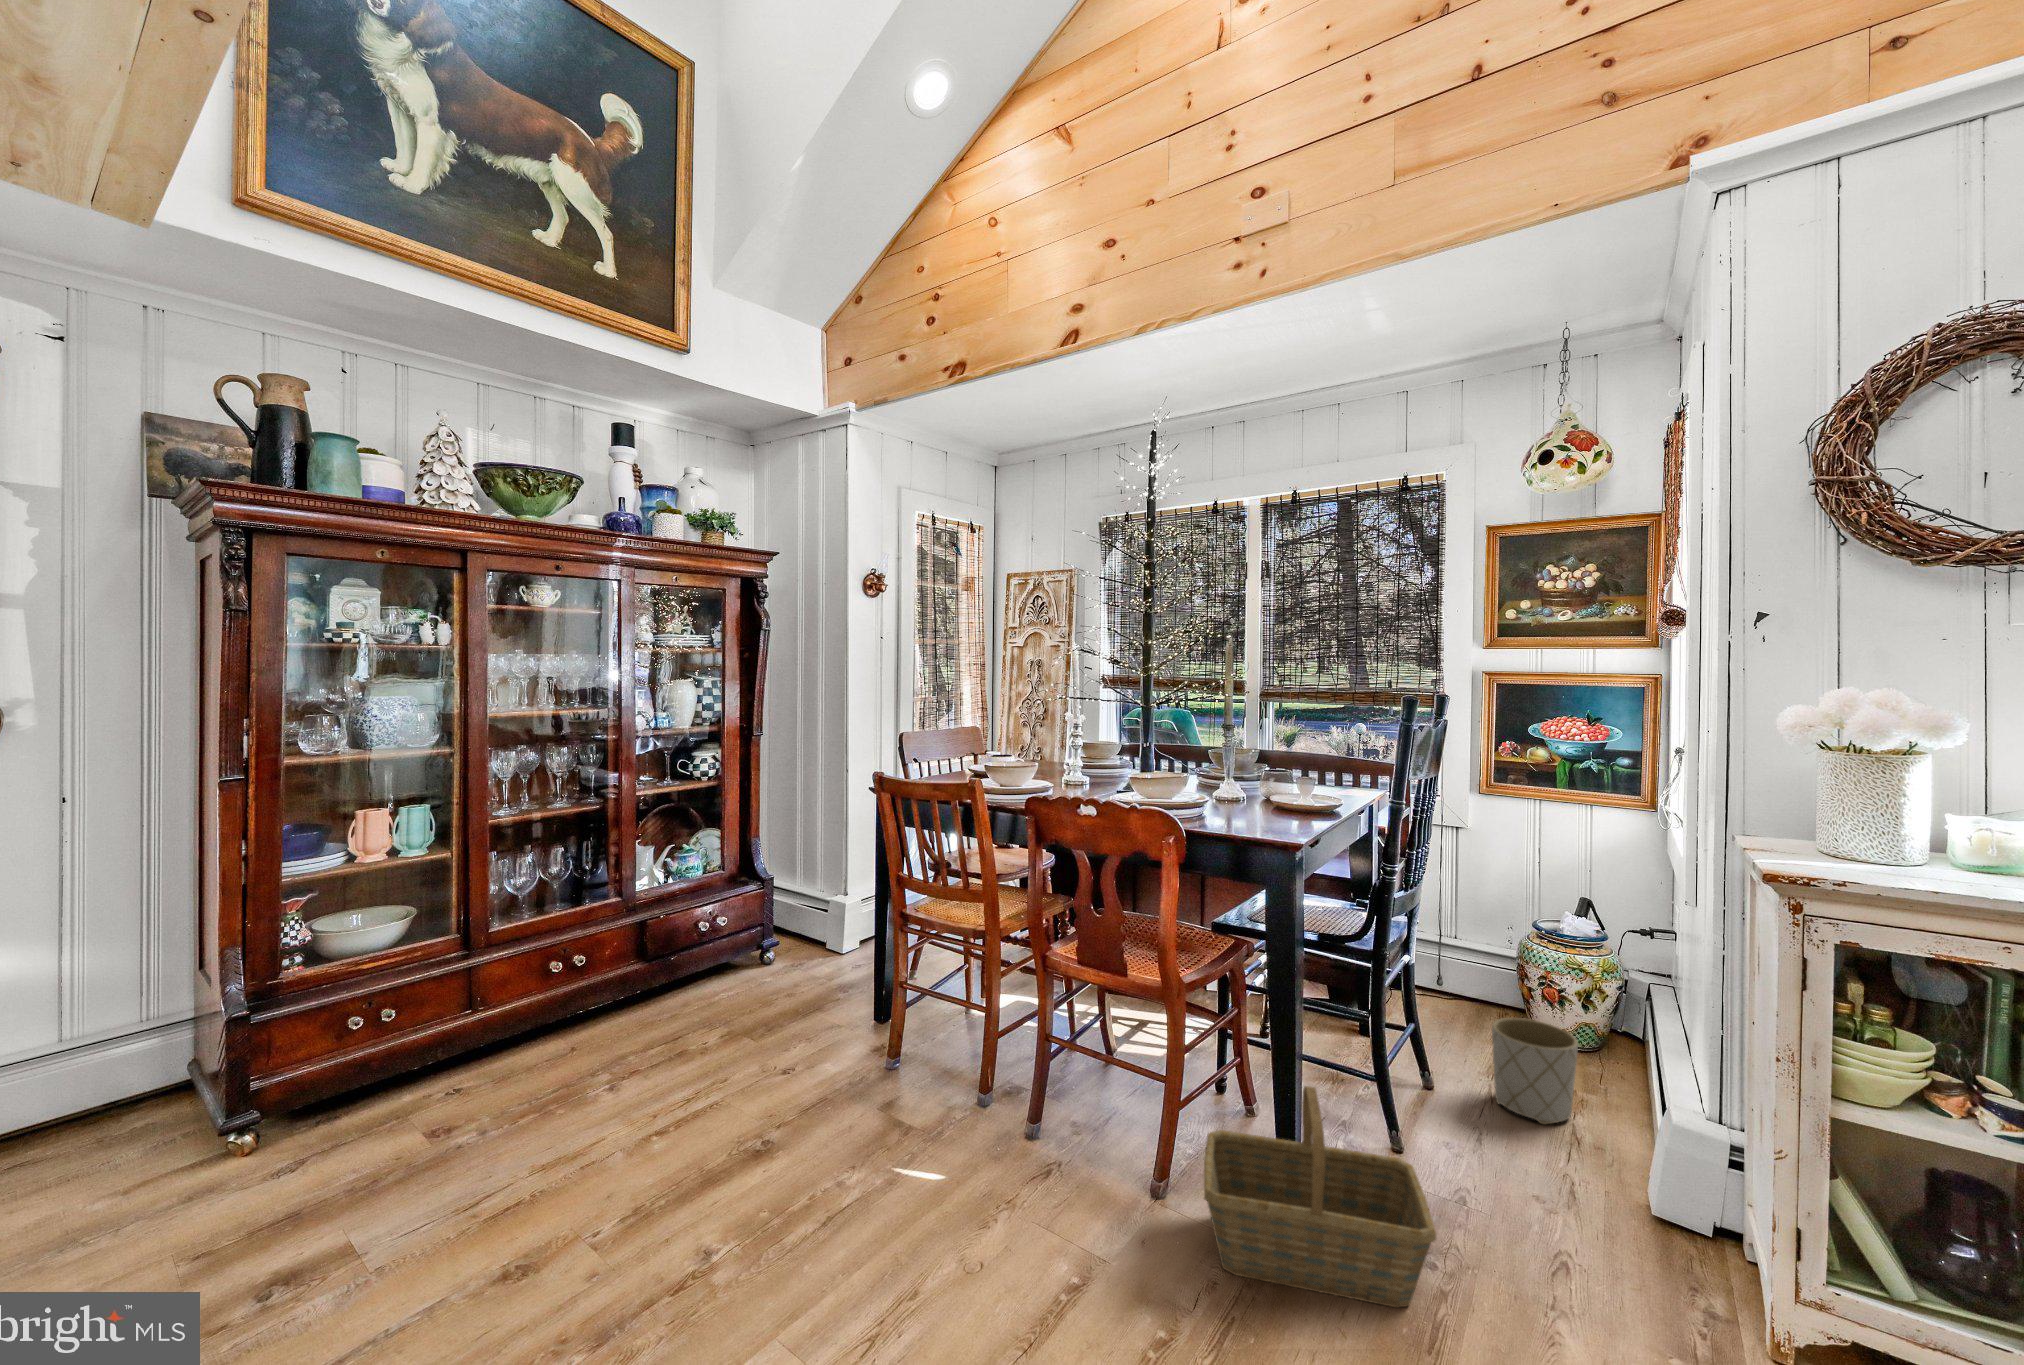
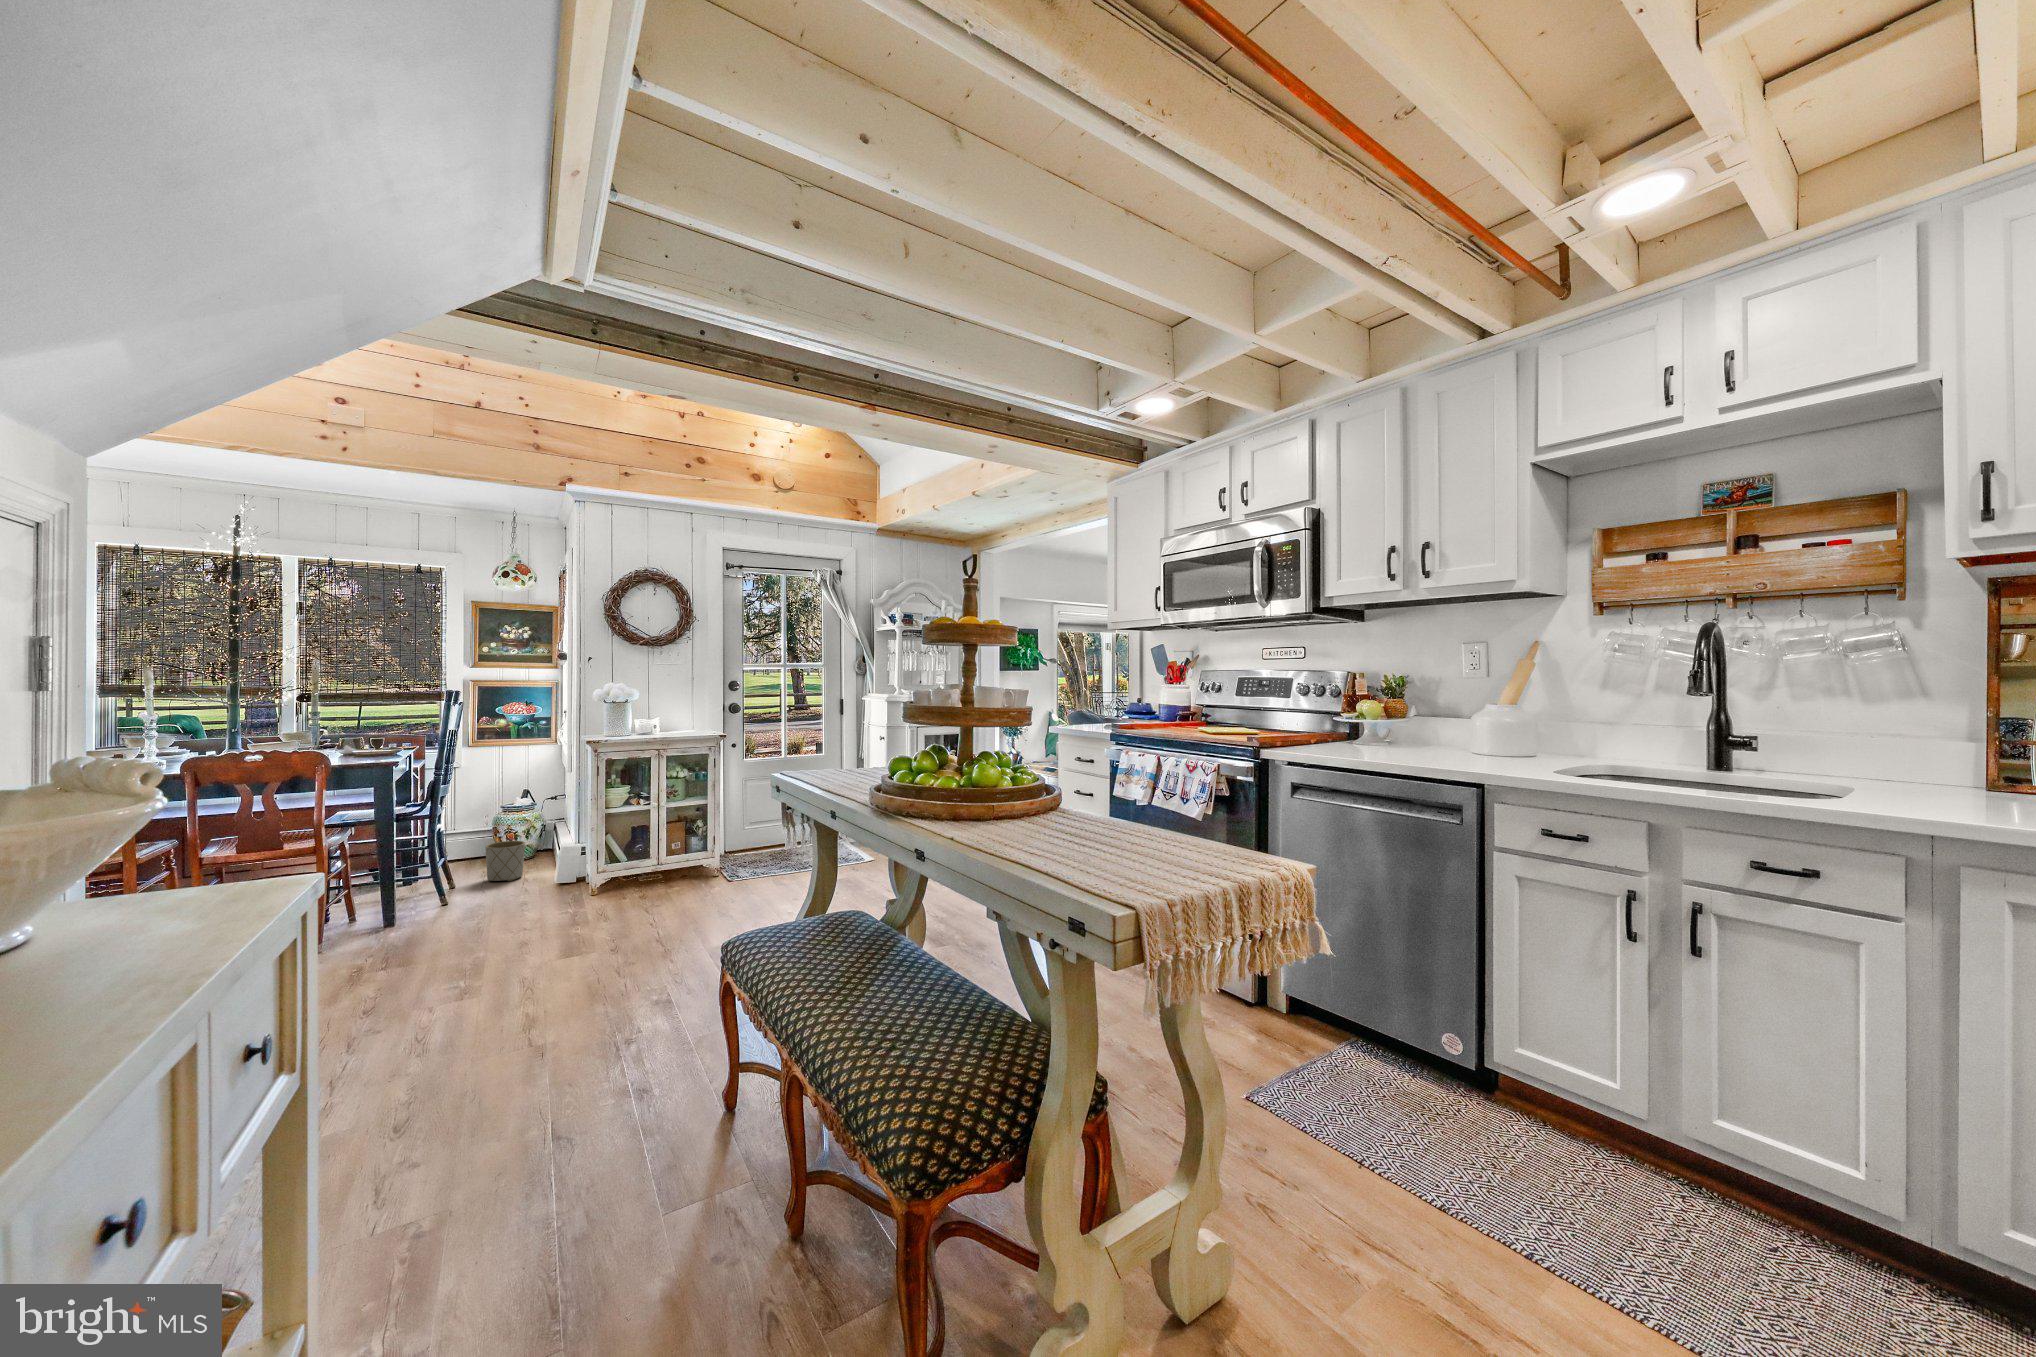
basket: present [1204,1086,1436,1308] -> none [358,865,478,947]

